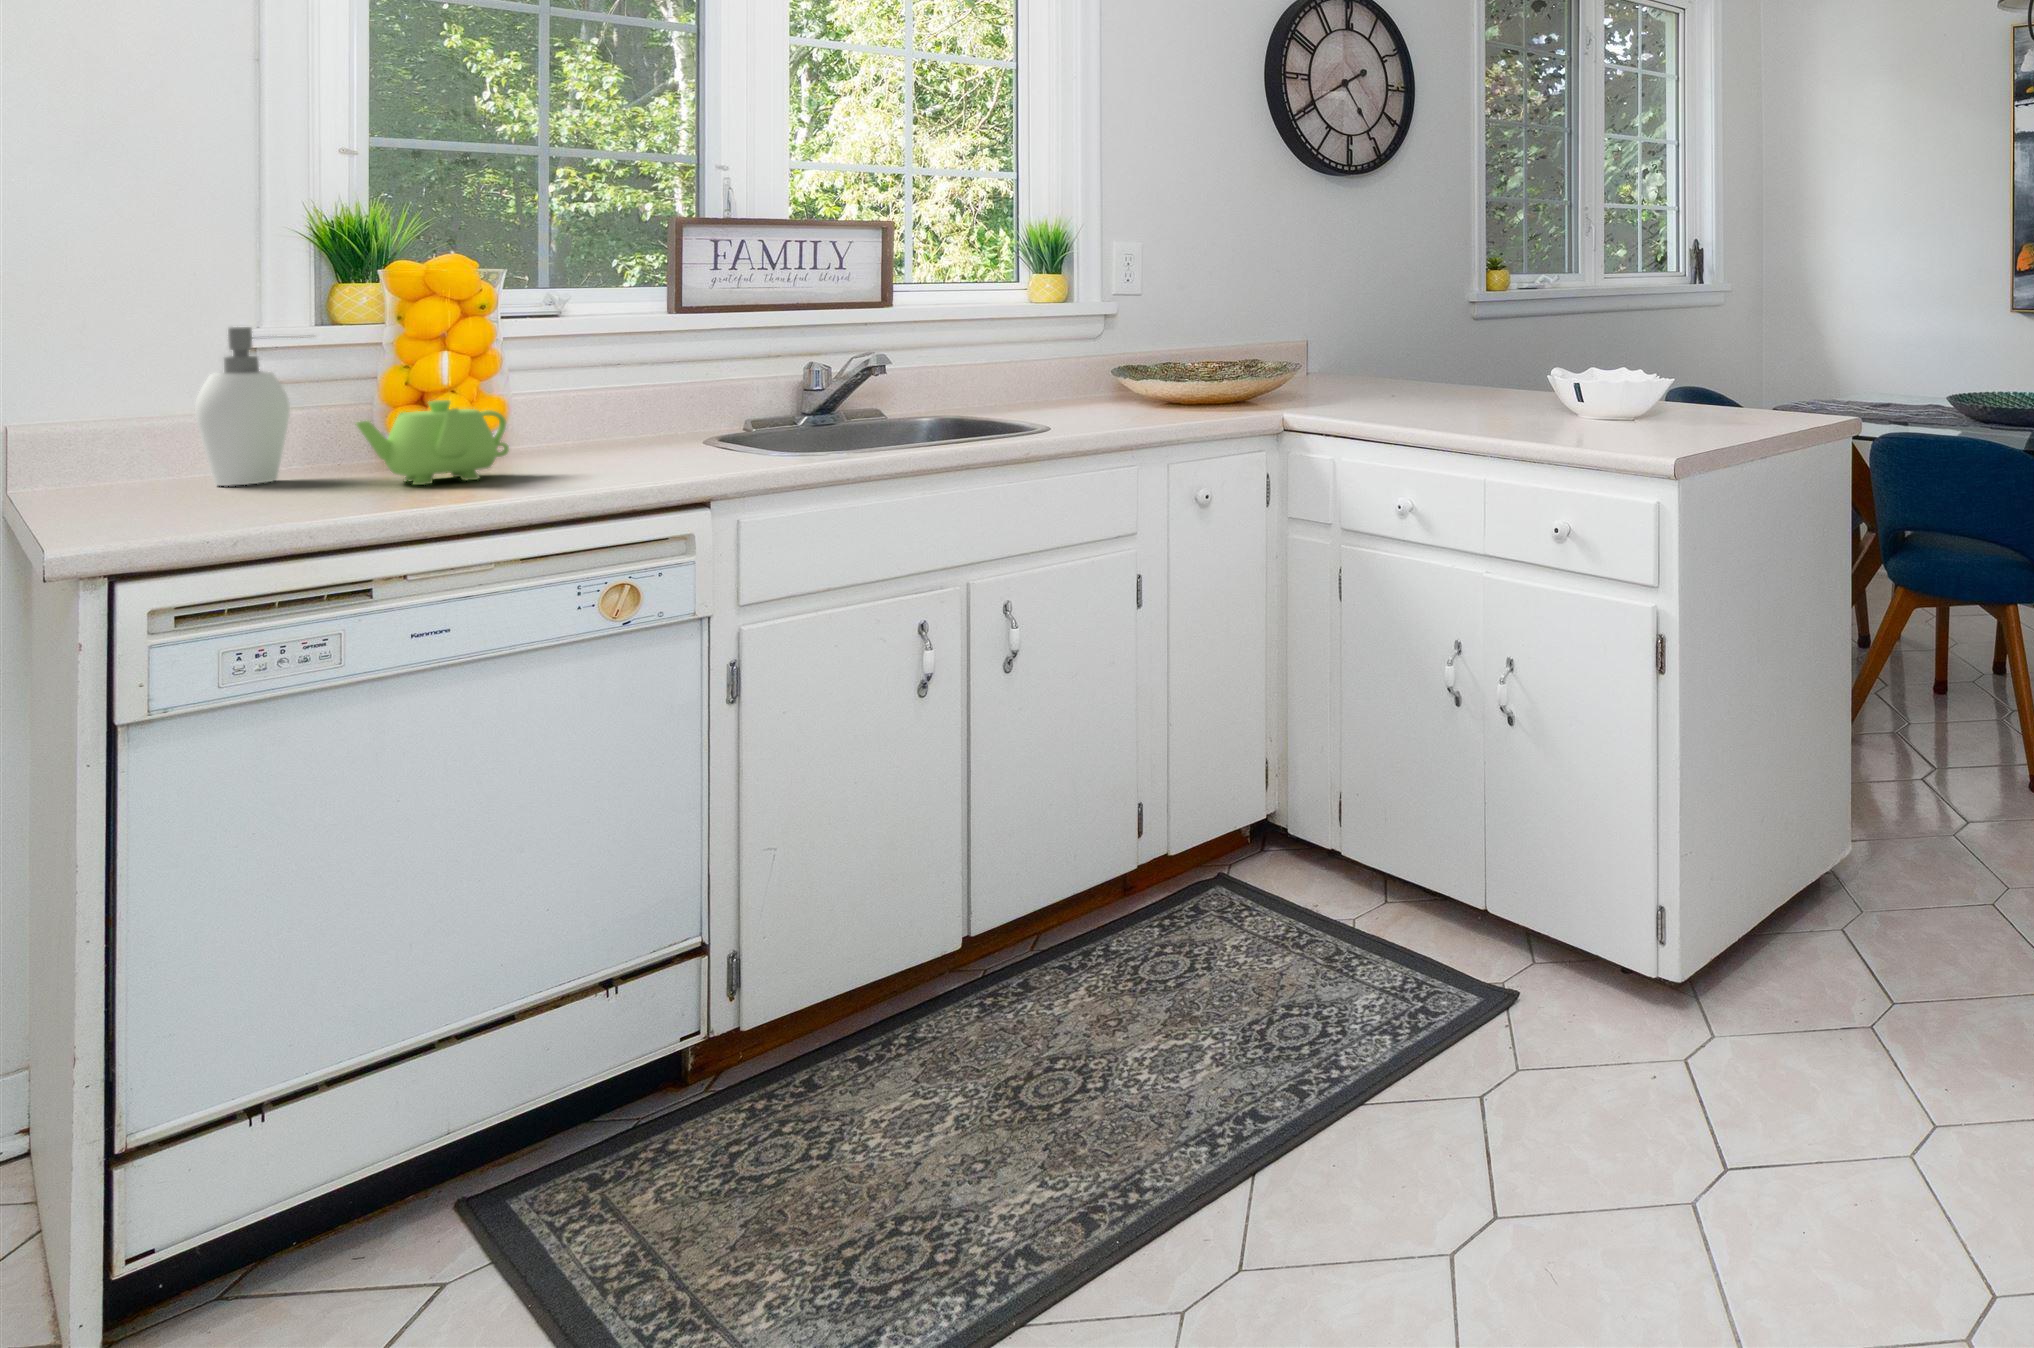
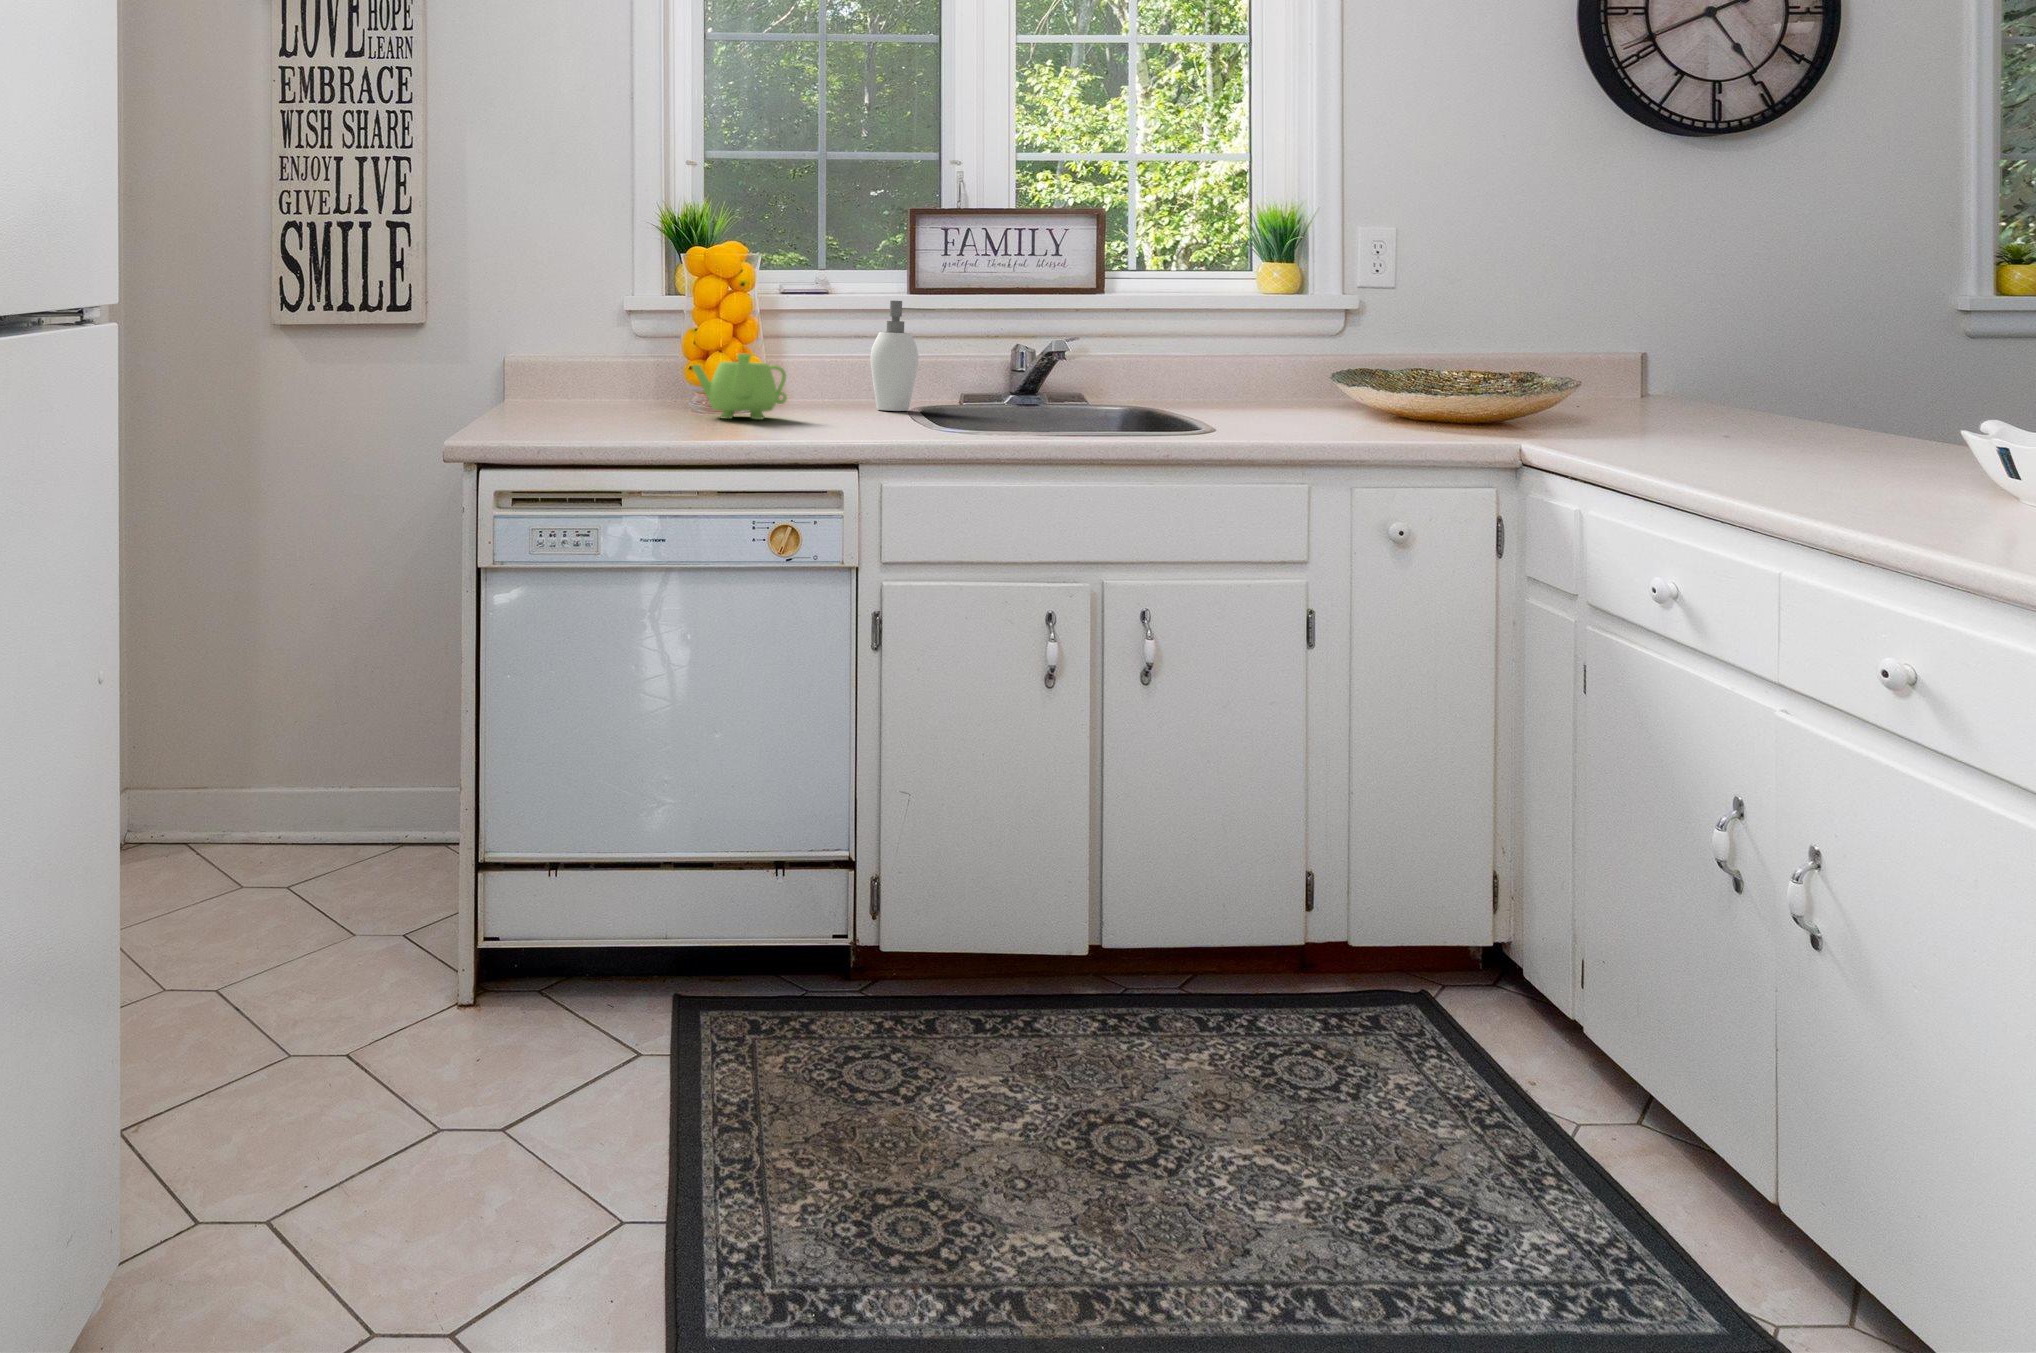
soap dispenser: present [195,327,310,486] -> present [870,301,935,411]

